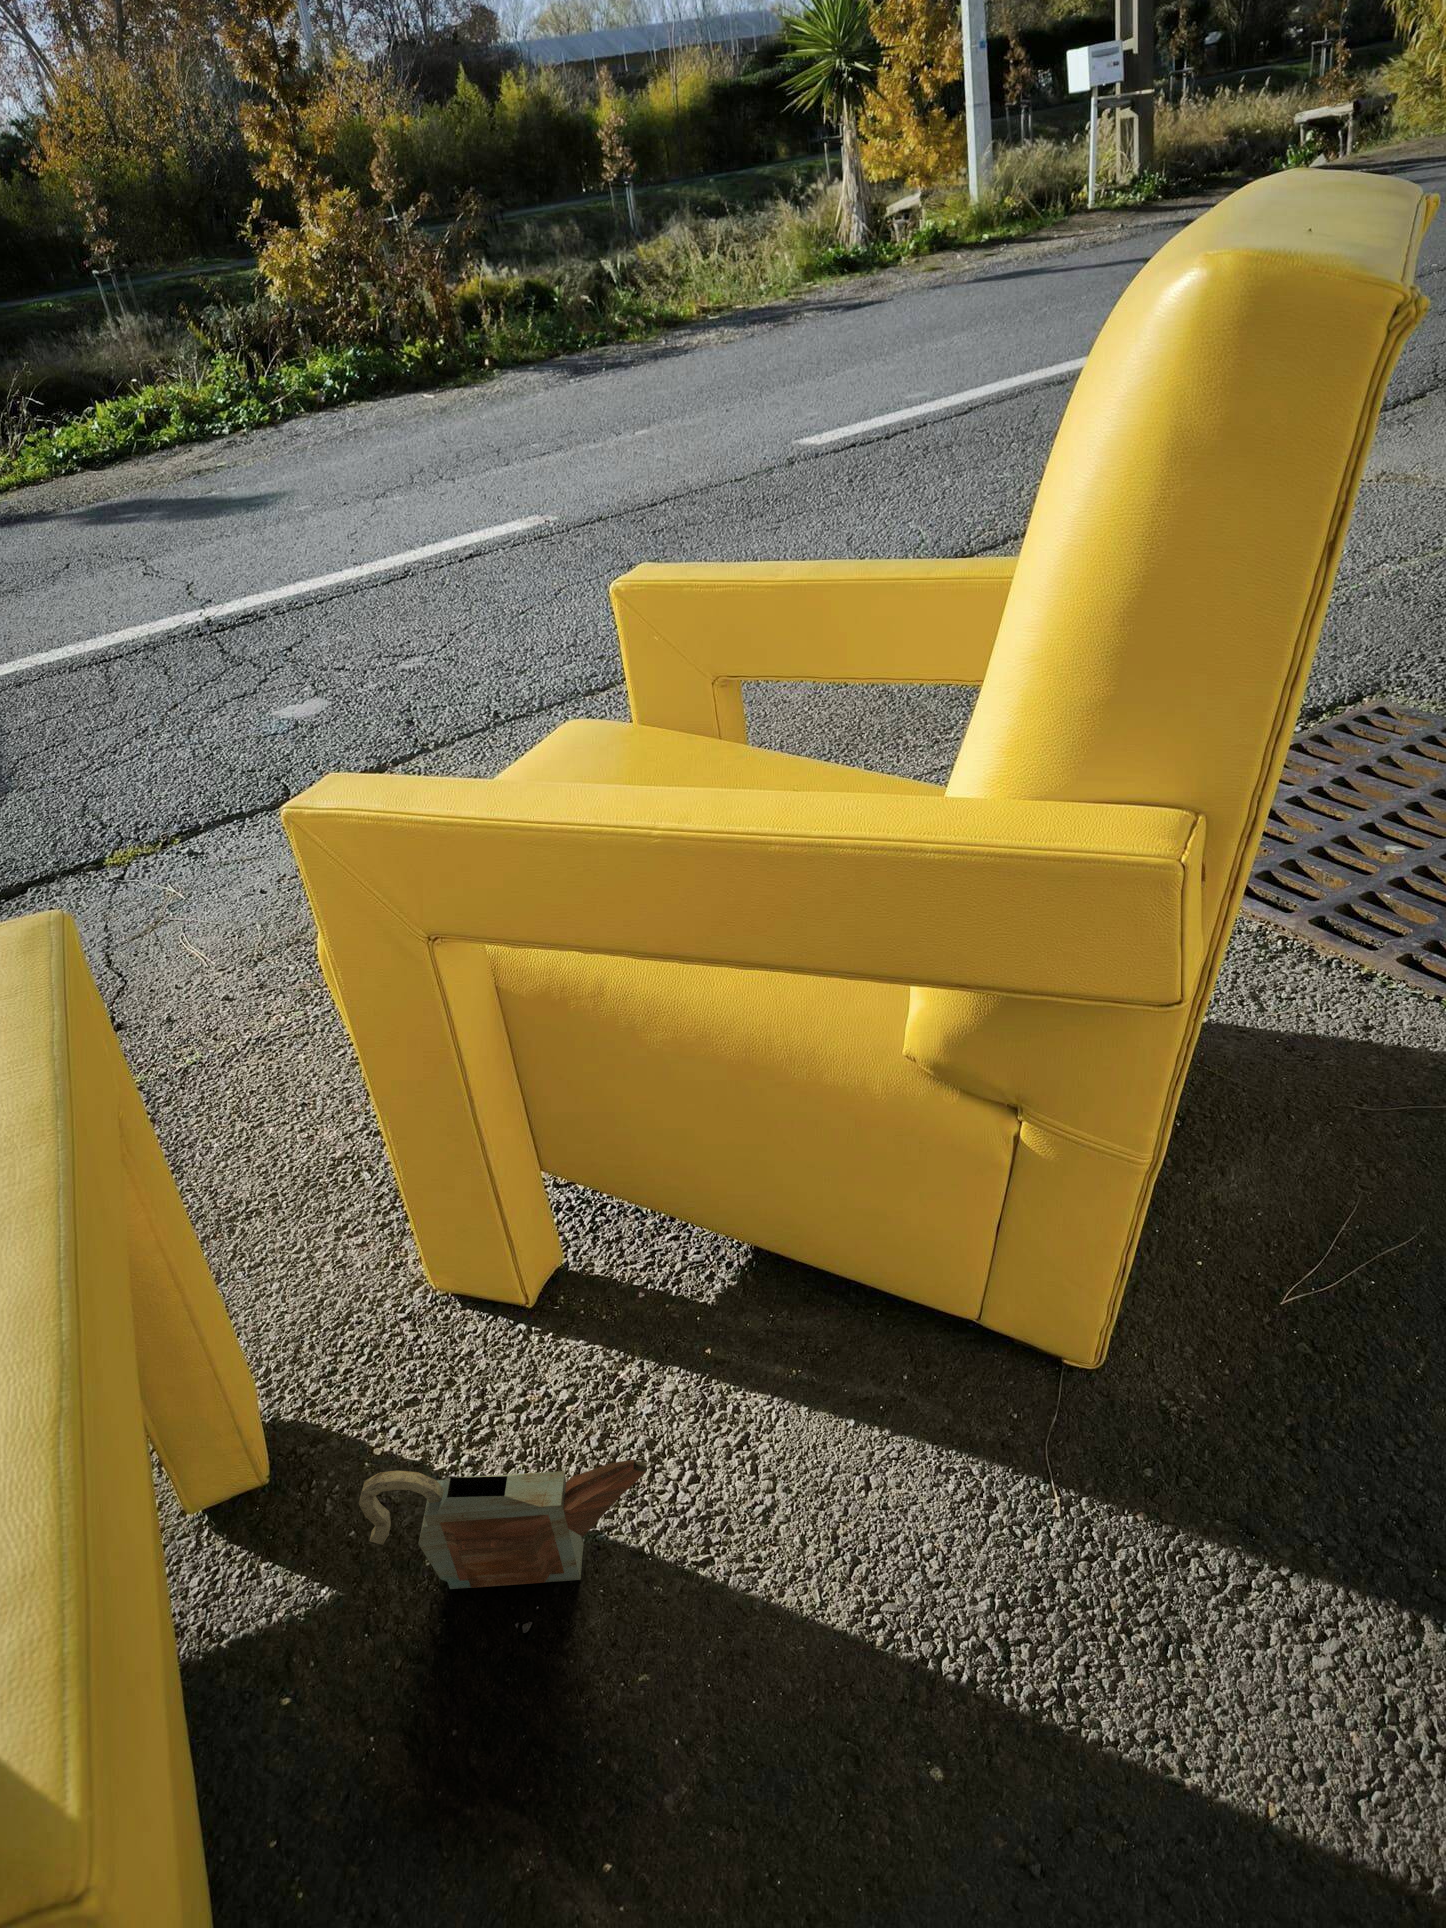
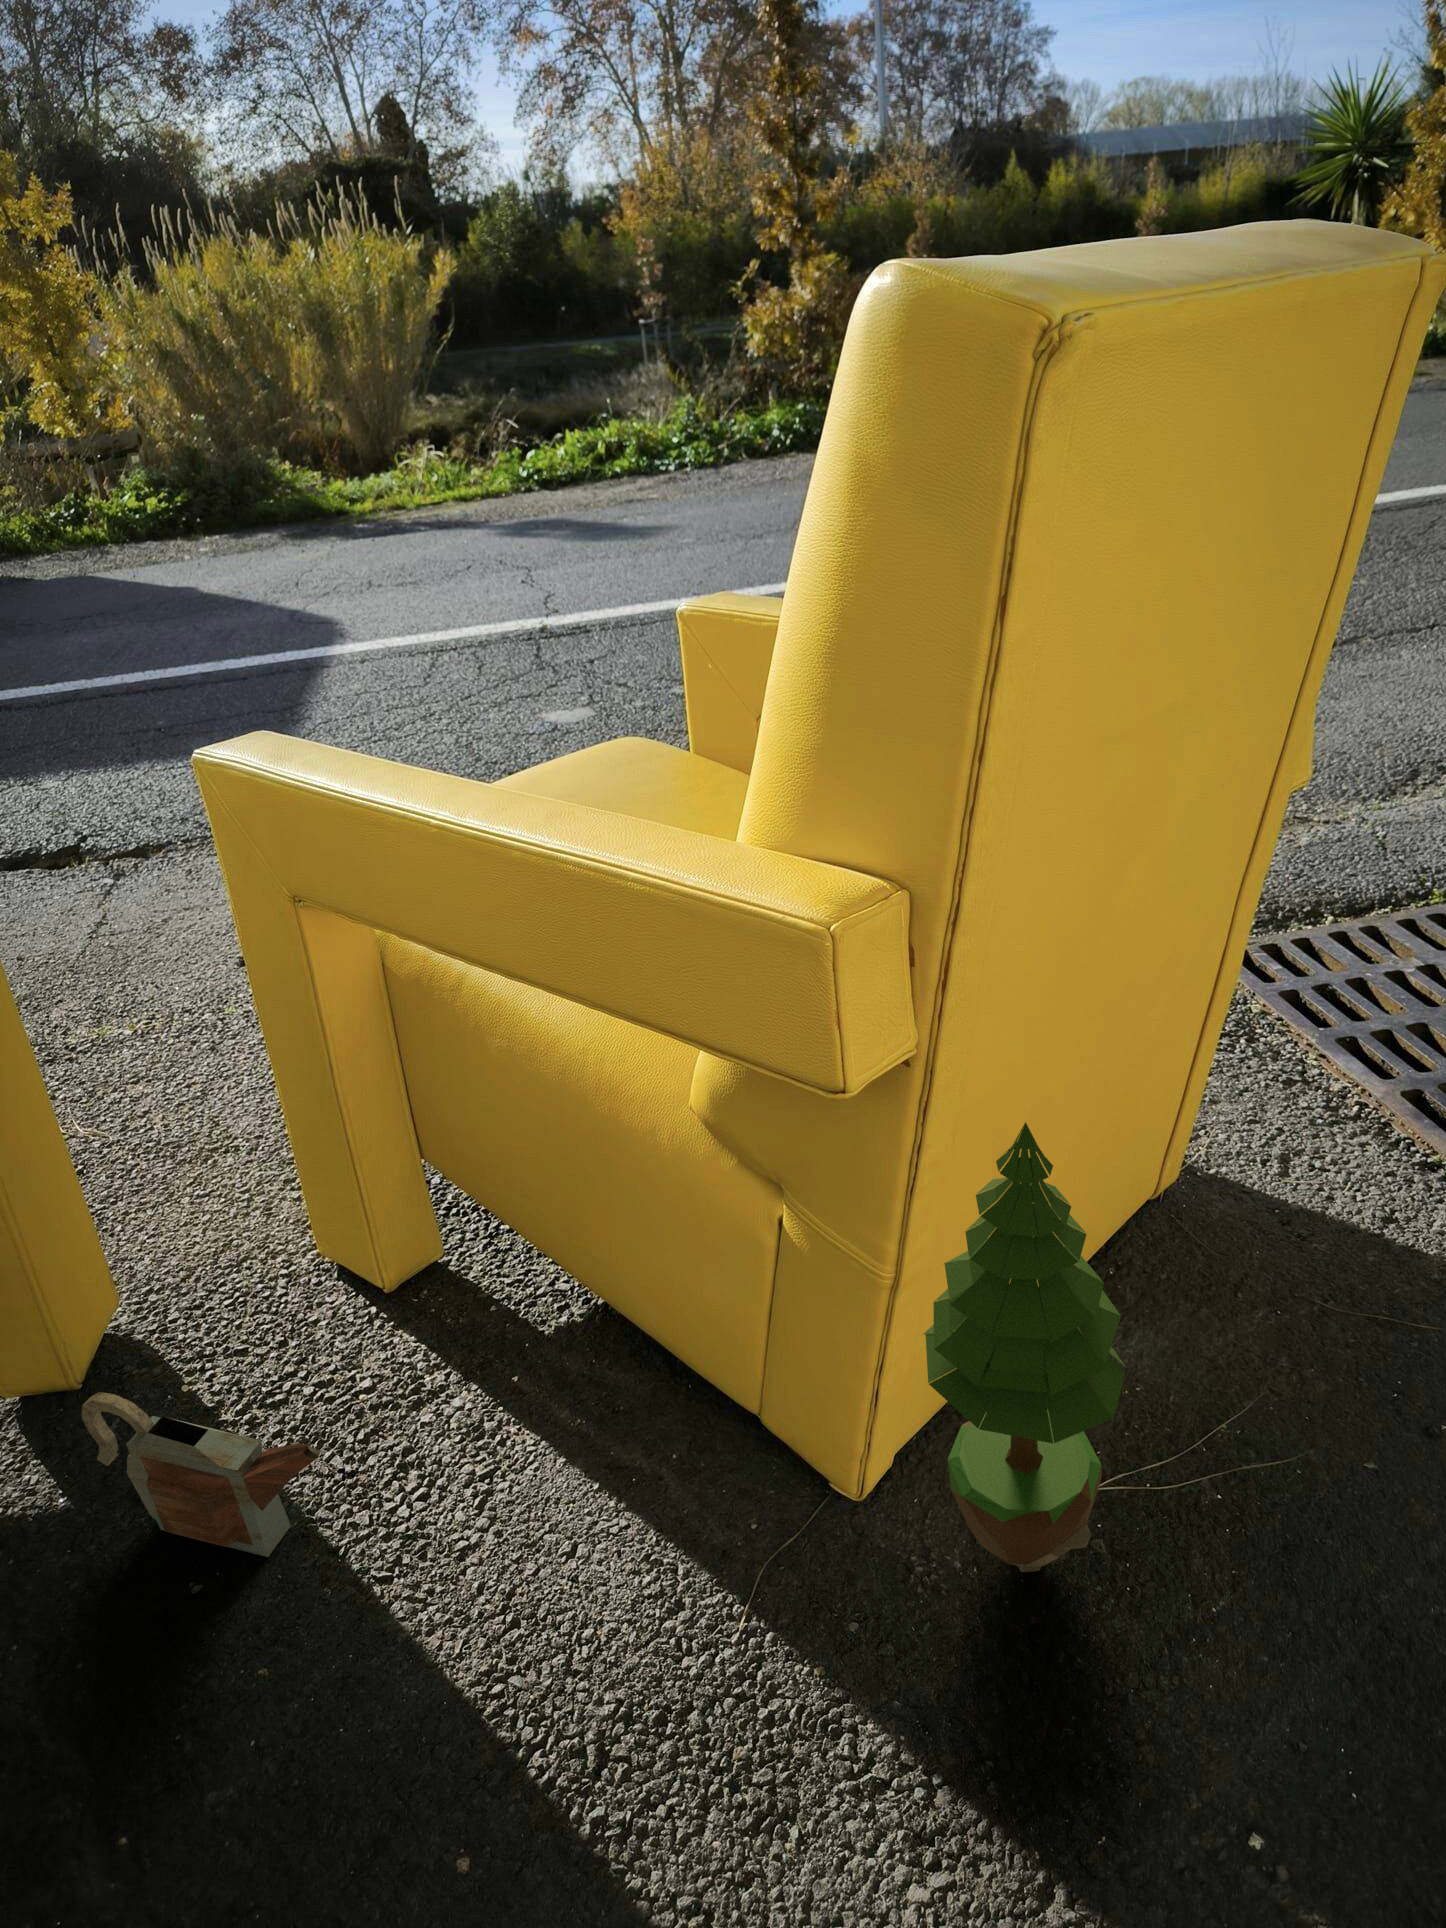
potted tree: none [1173,1010,1362,1388] -> present [923,1123,1126,1572]

